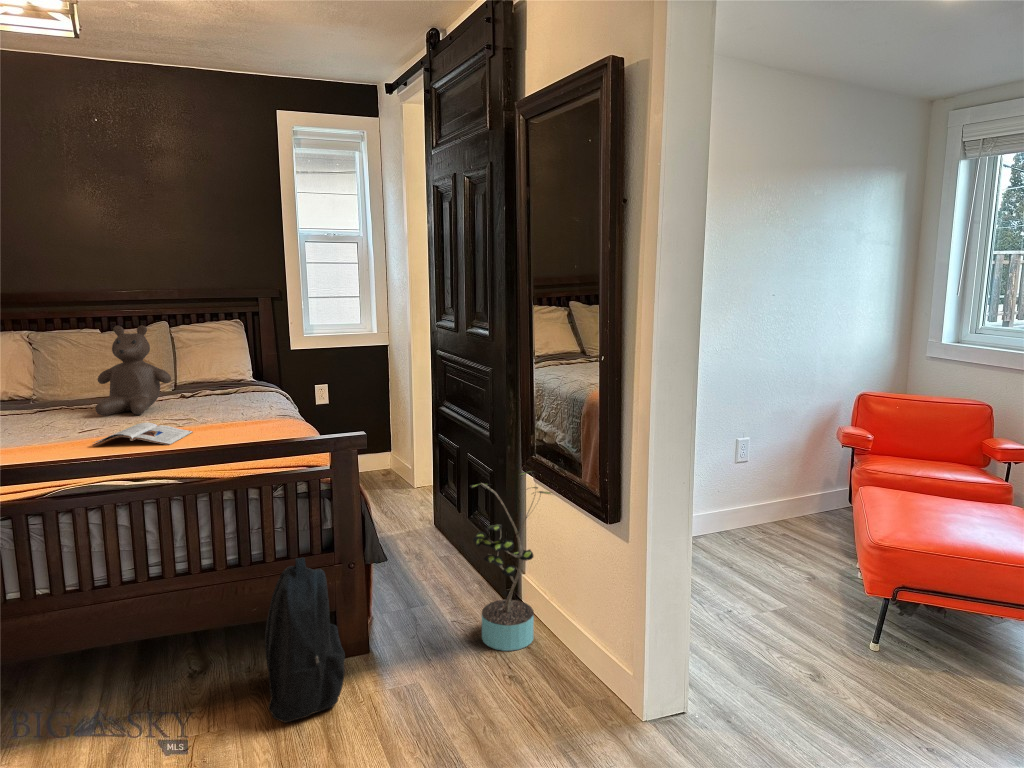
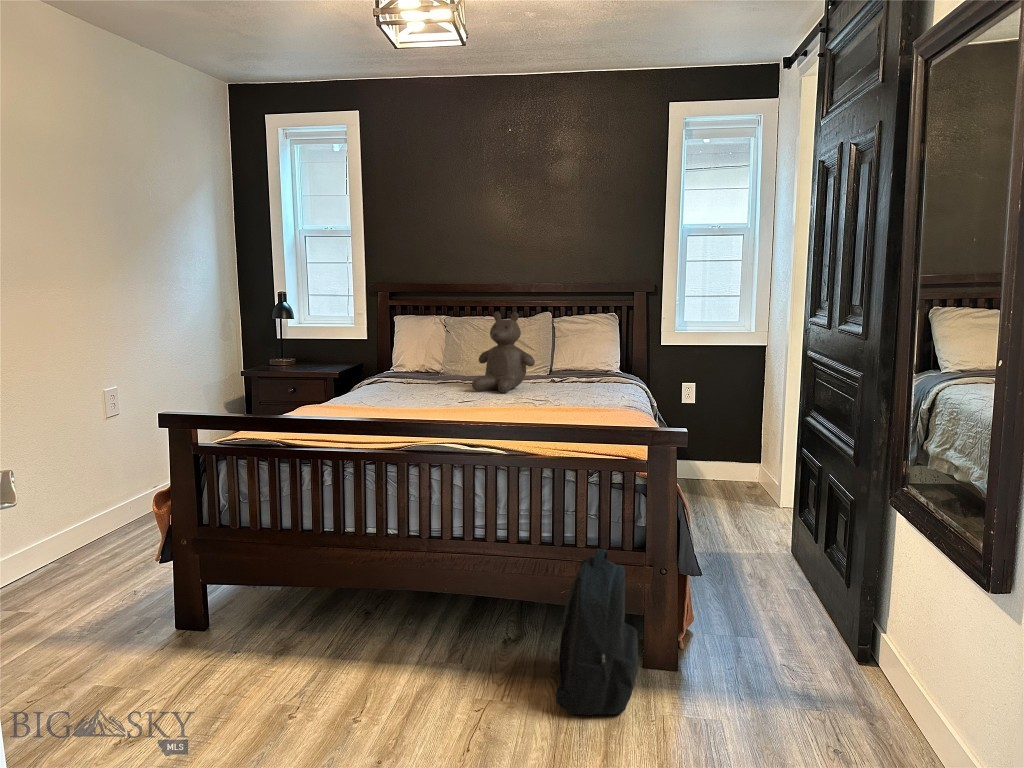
magazine: present [93,422,193,446] -> none [451,398,535,420]
potted plant: present [470,471,551,651] -> none [806,503,923,724]

